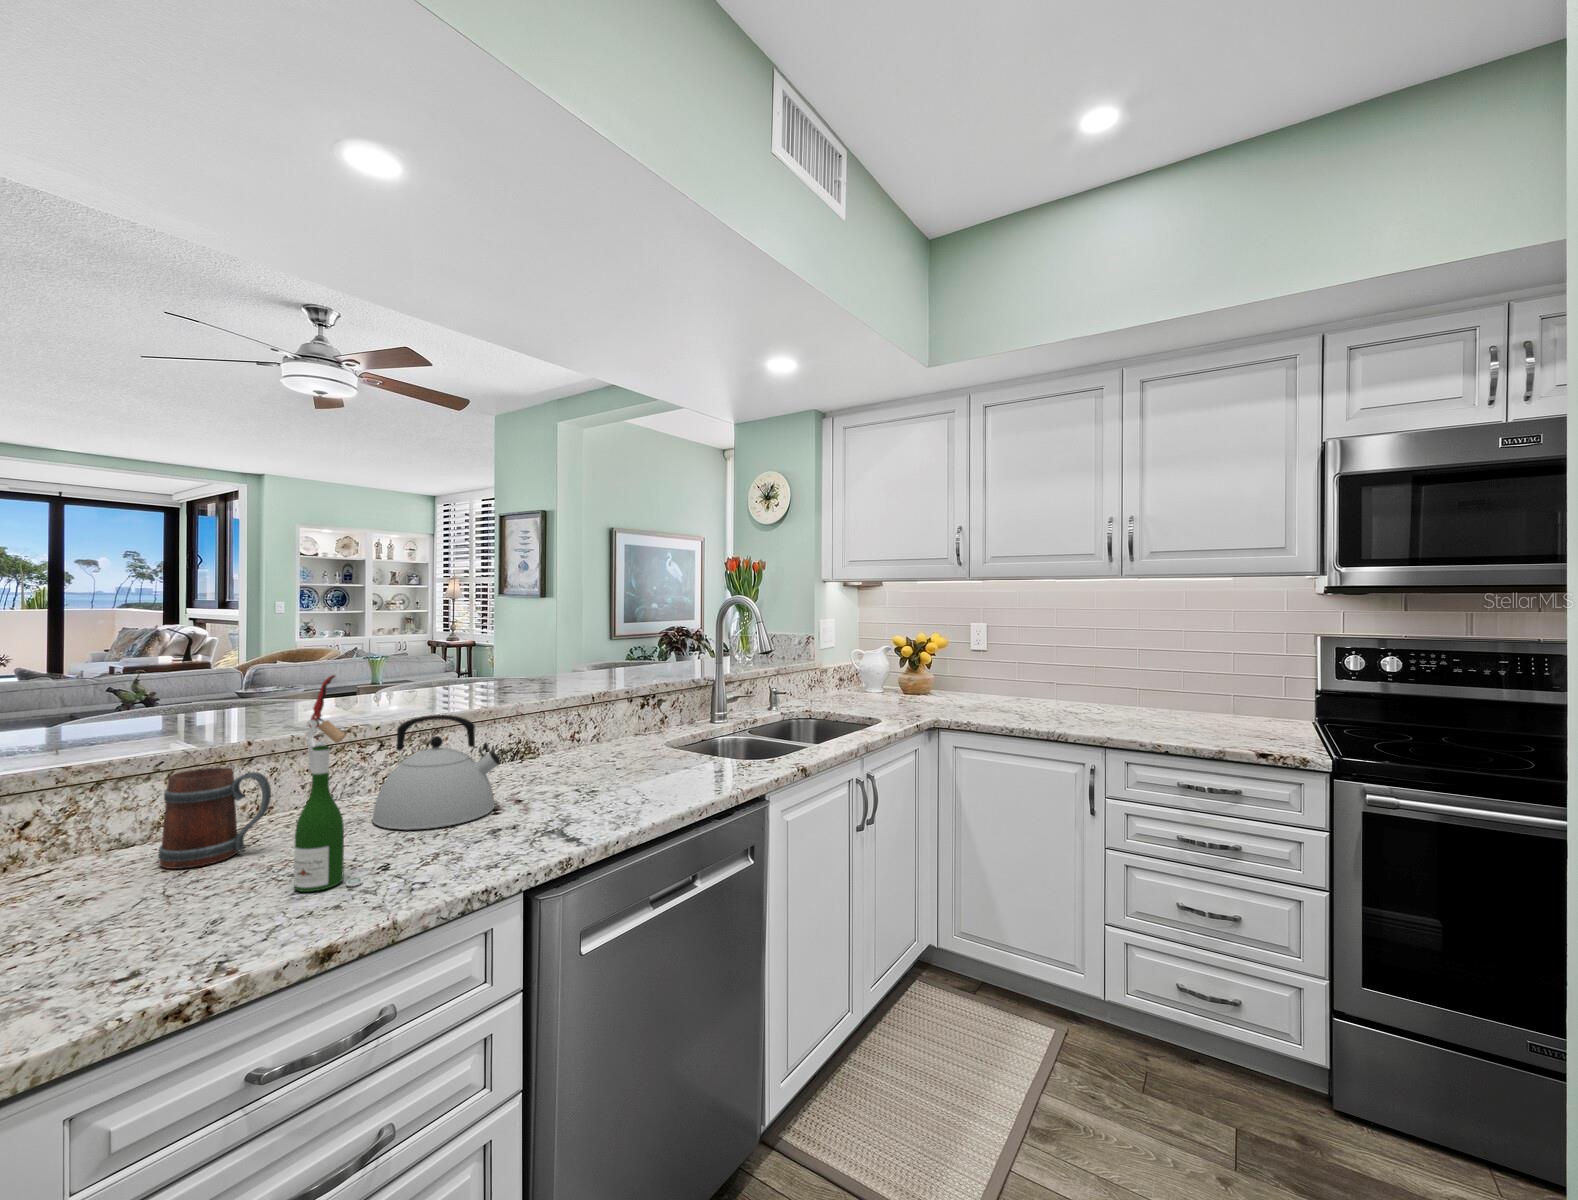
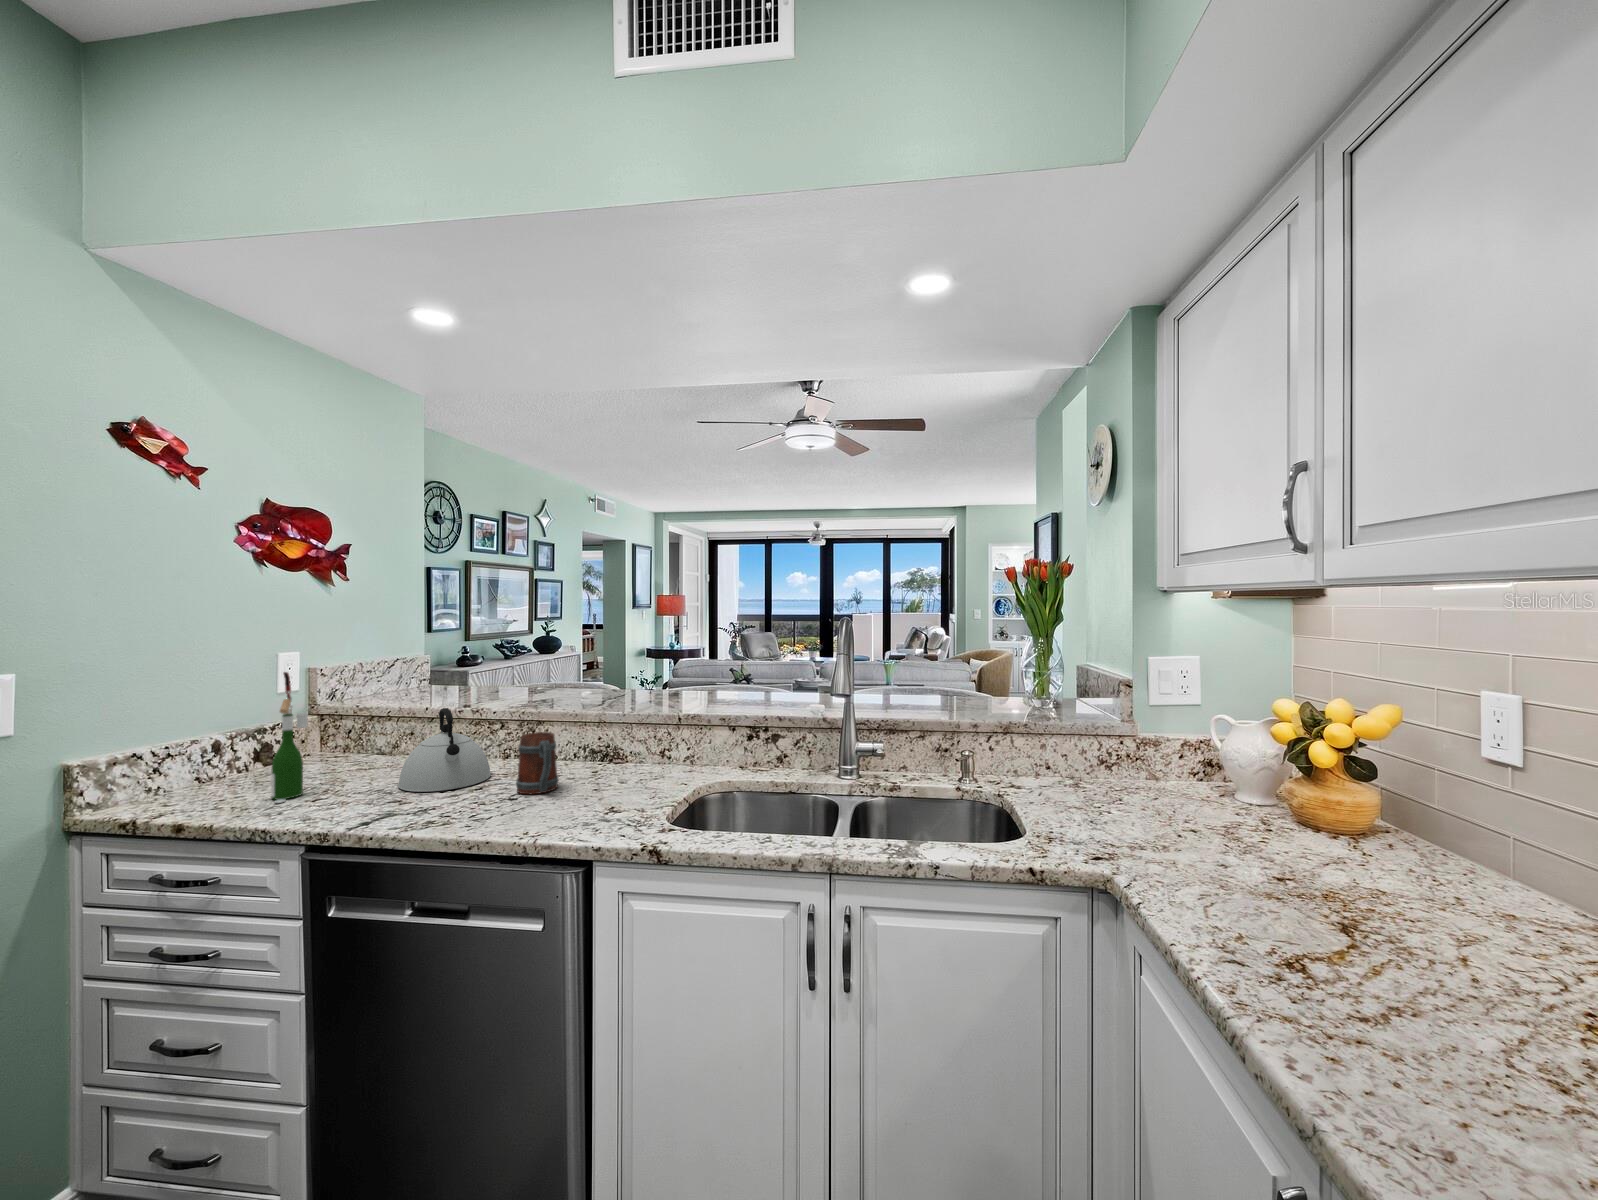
mug: present [158,767,271,869] -> present [516,732,559,794]

